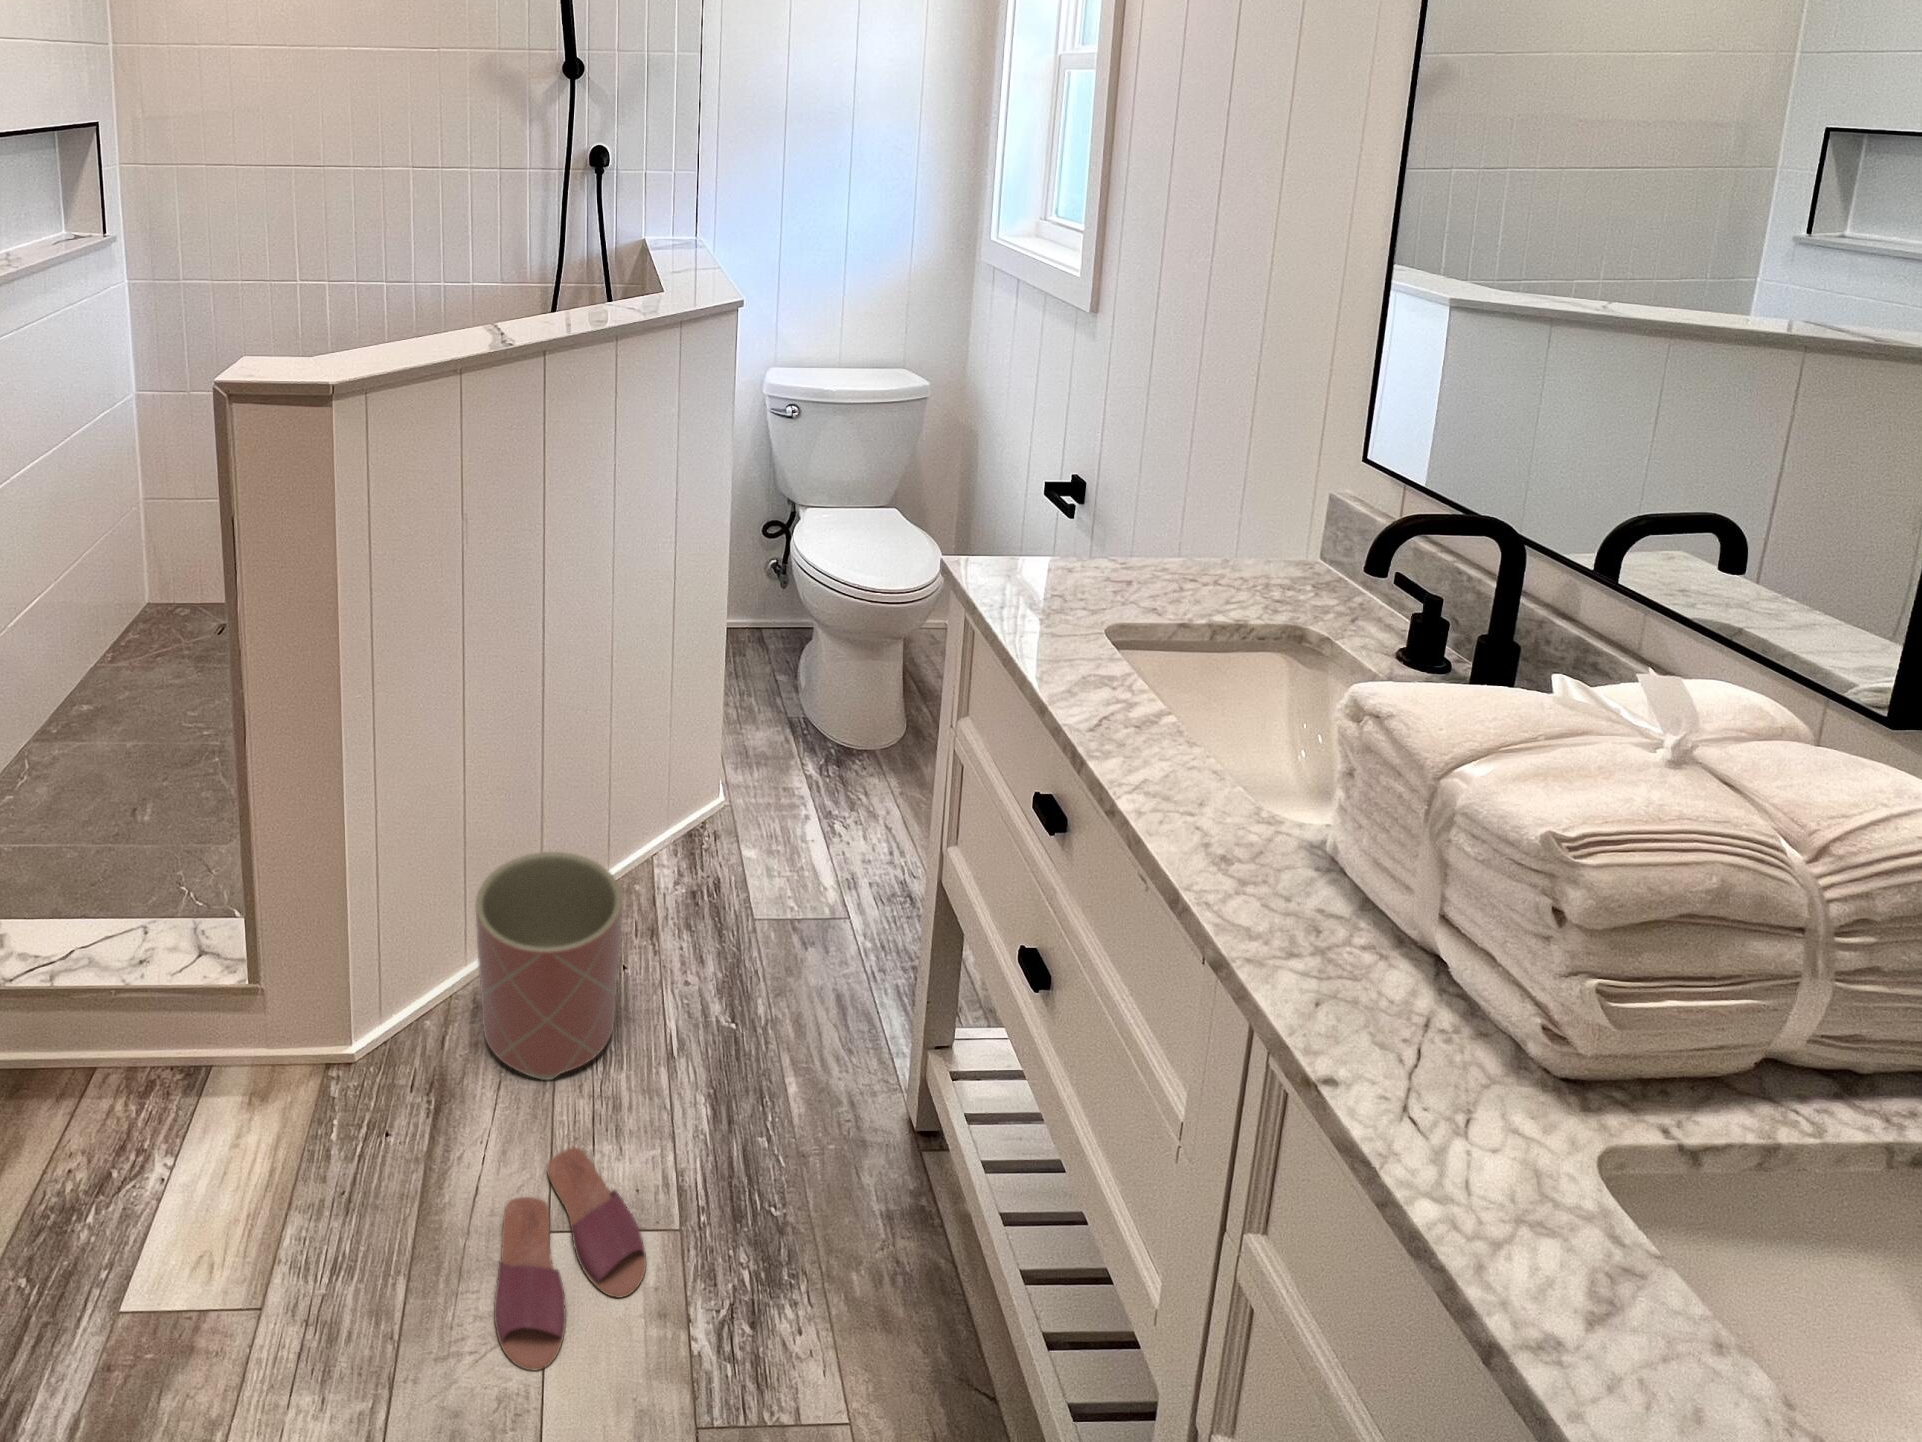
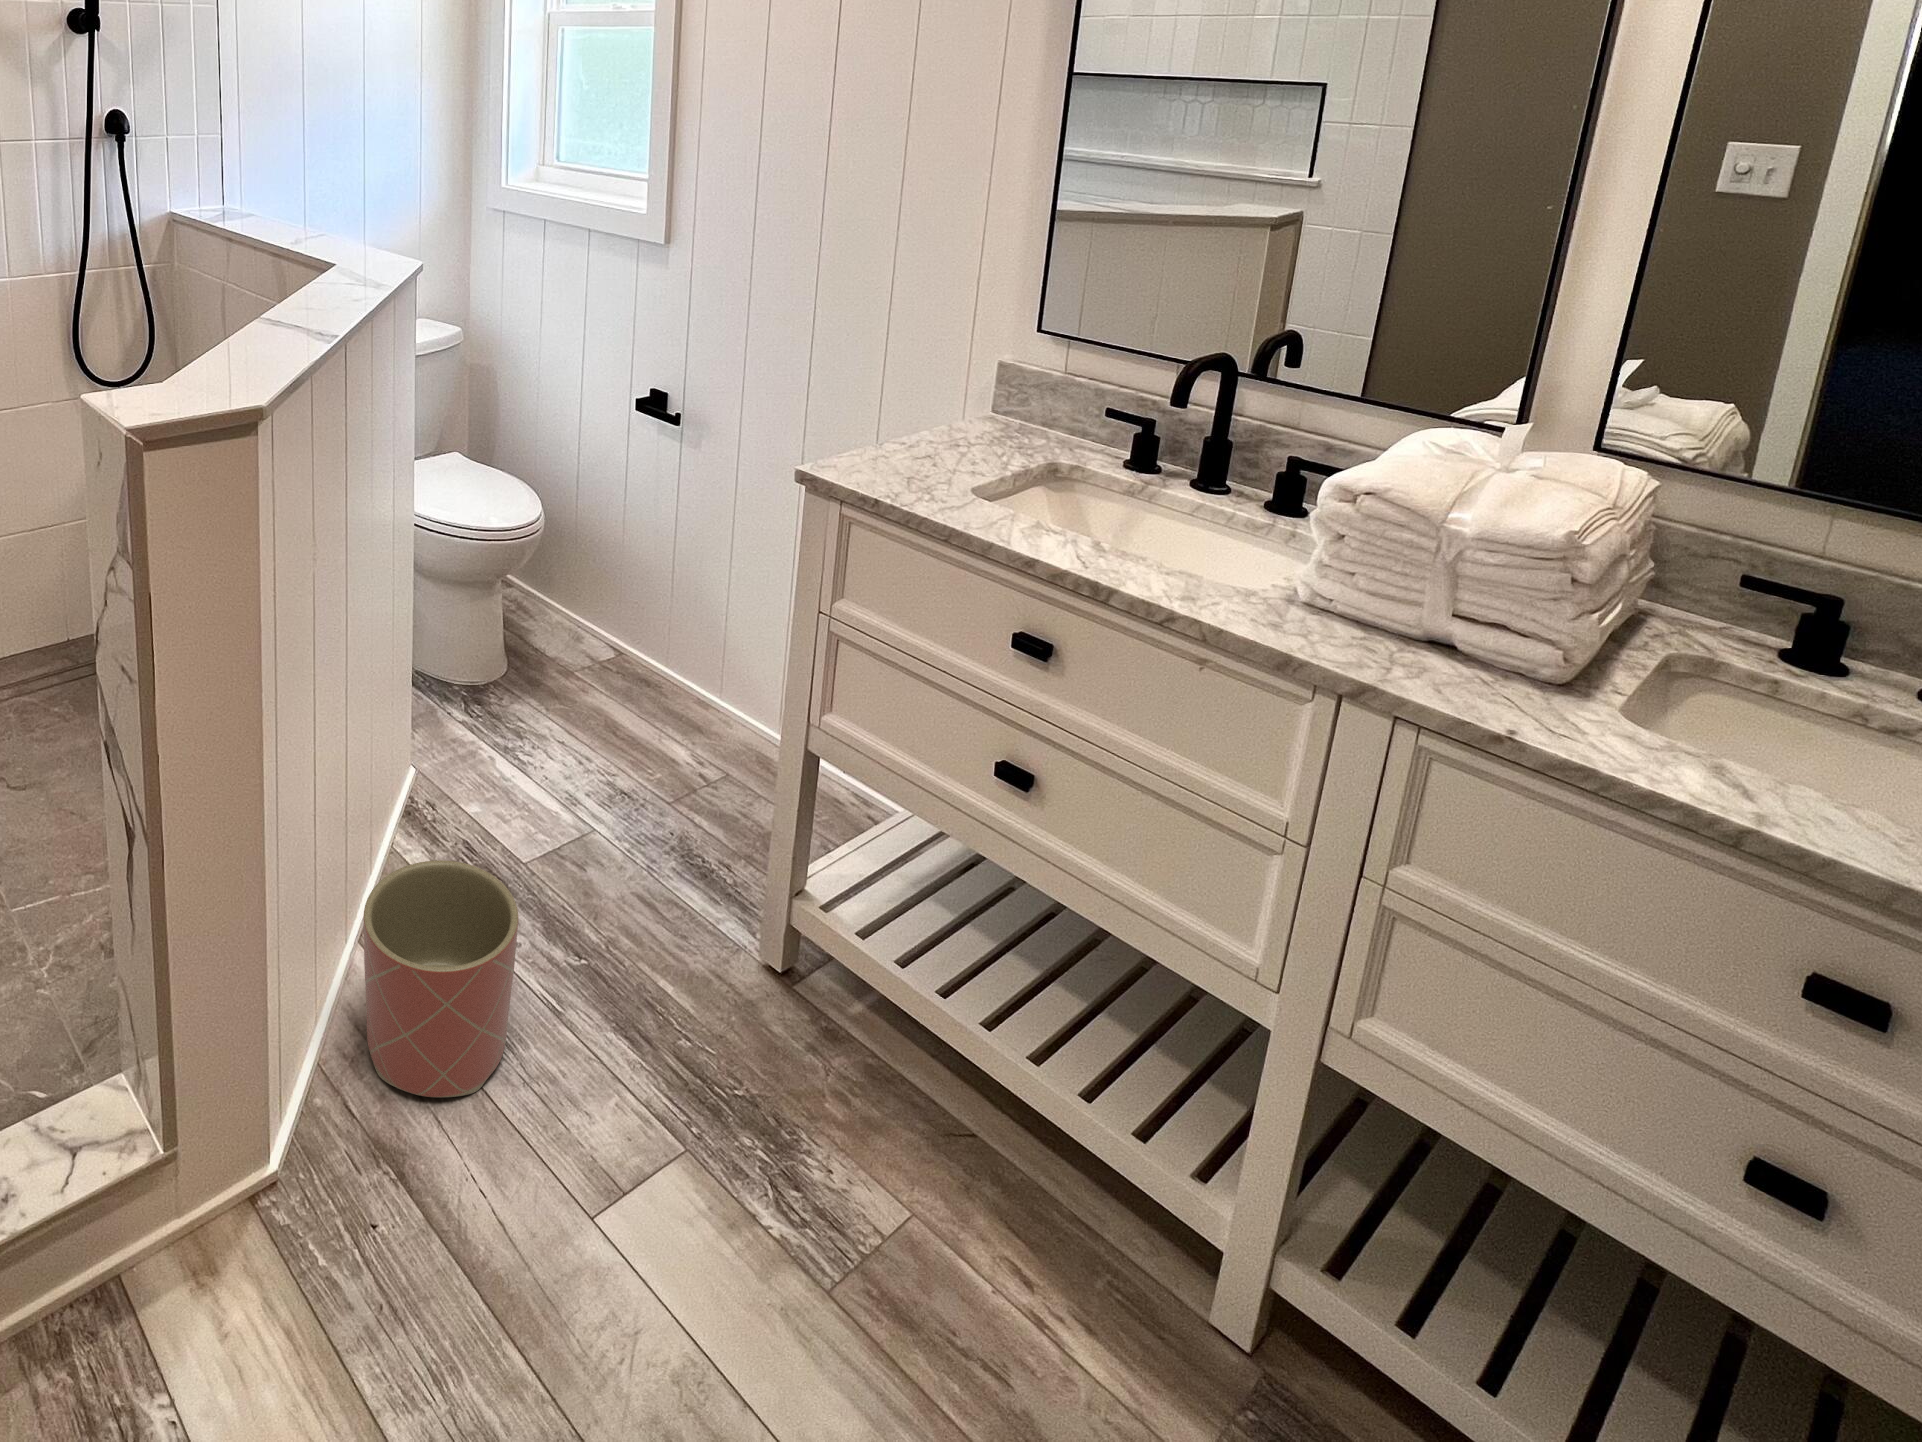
slippers: present [494,1148,646,1371] -> none [543,1132,698,1343]

